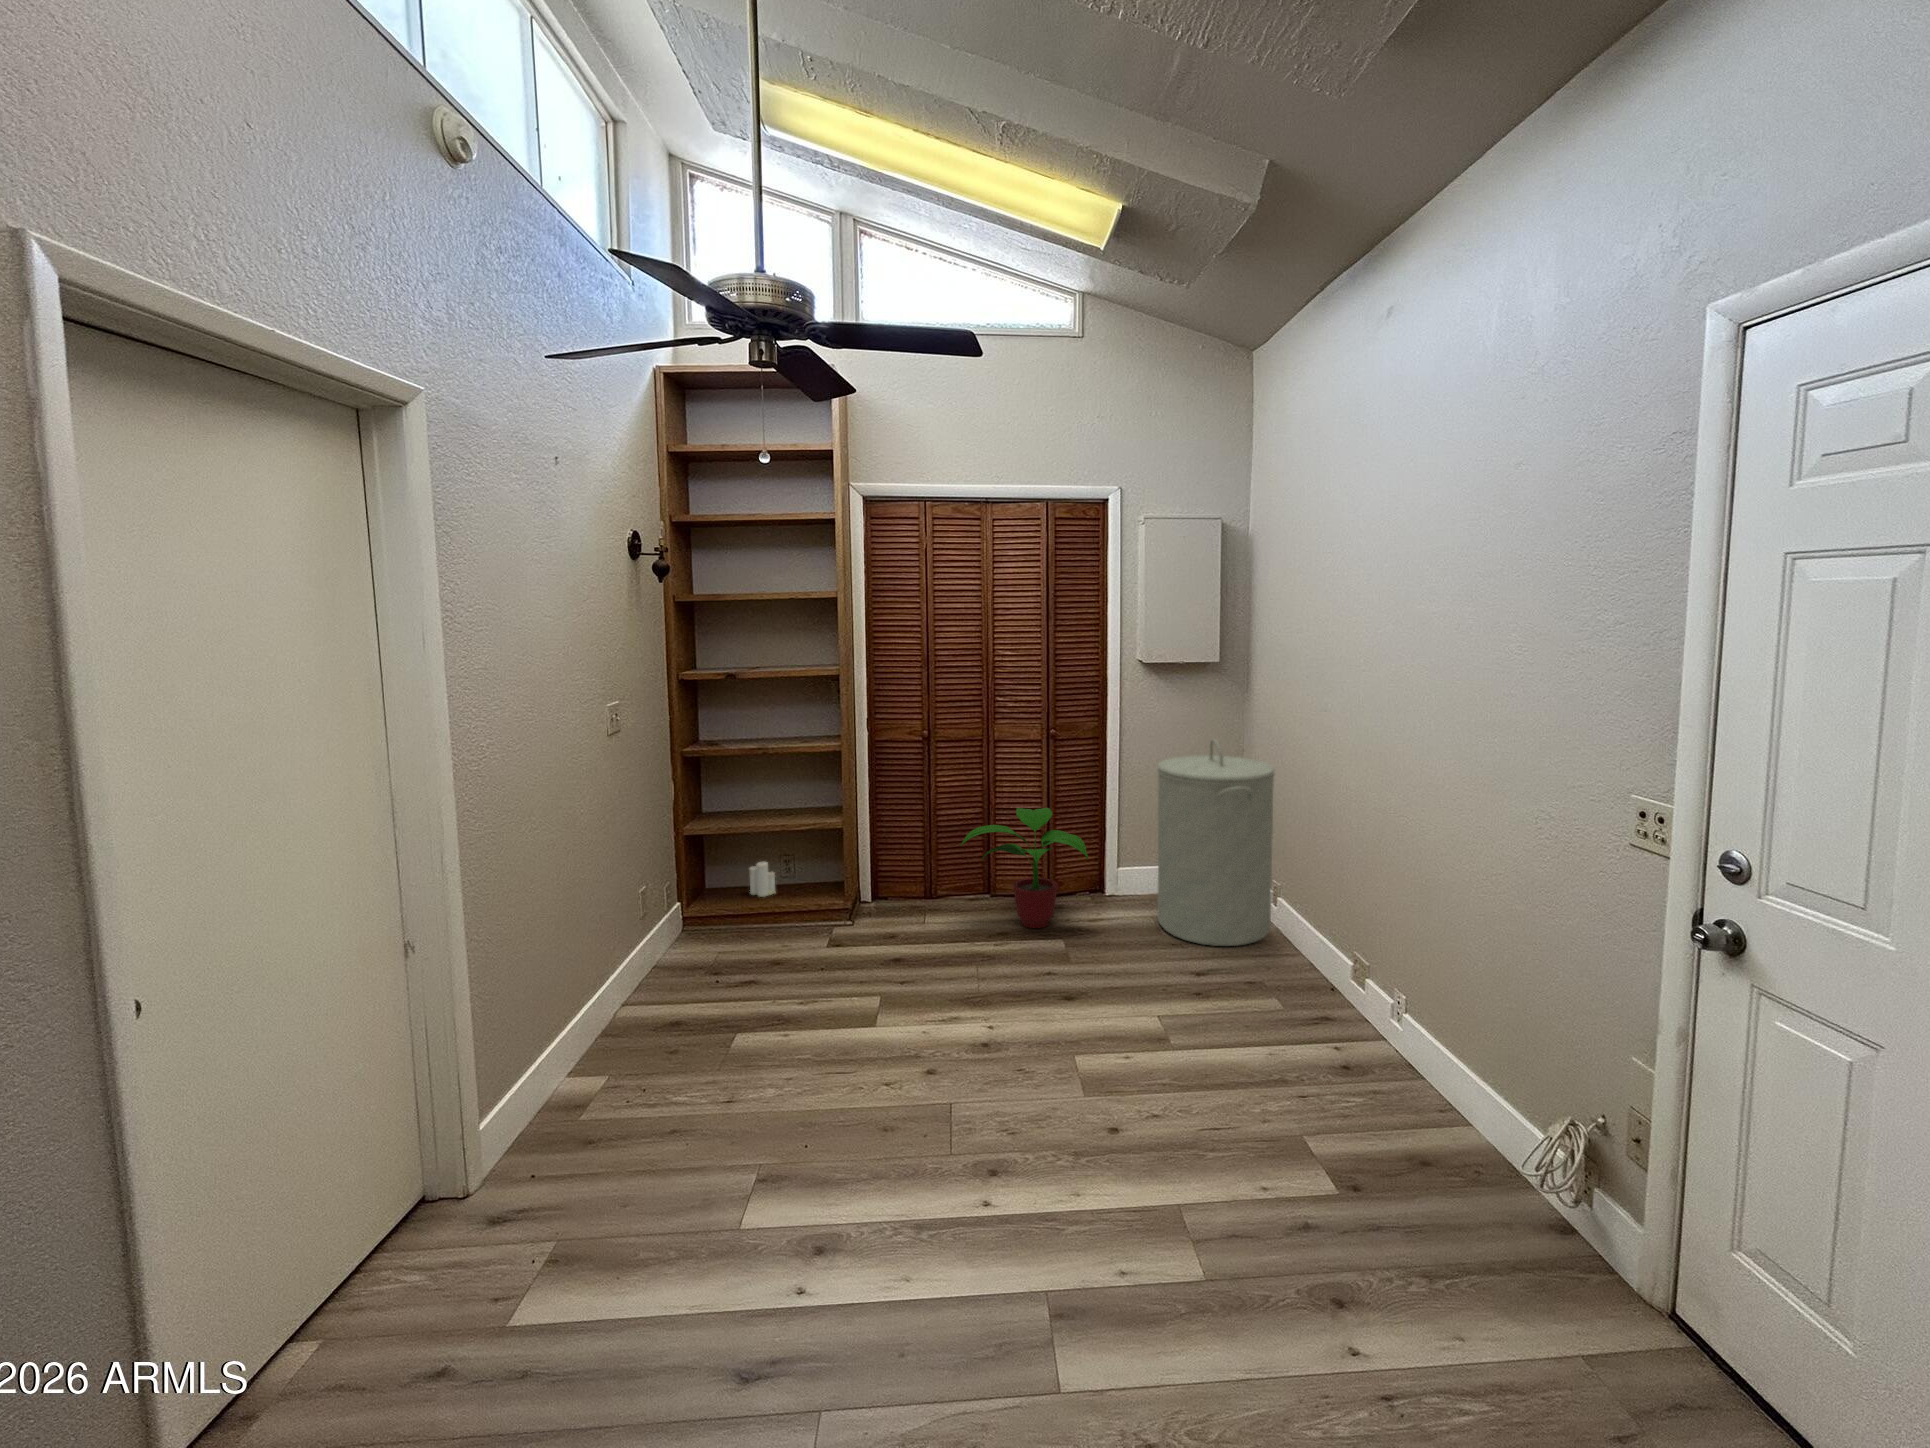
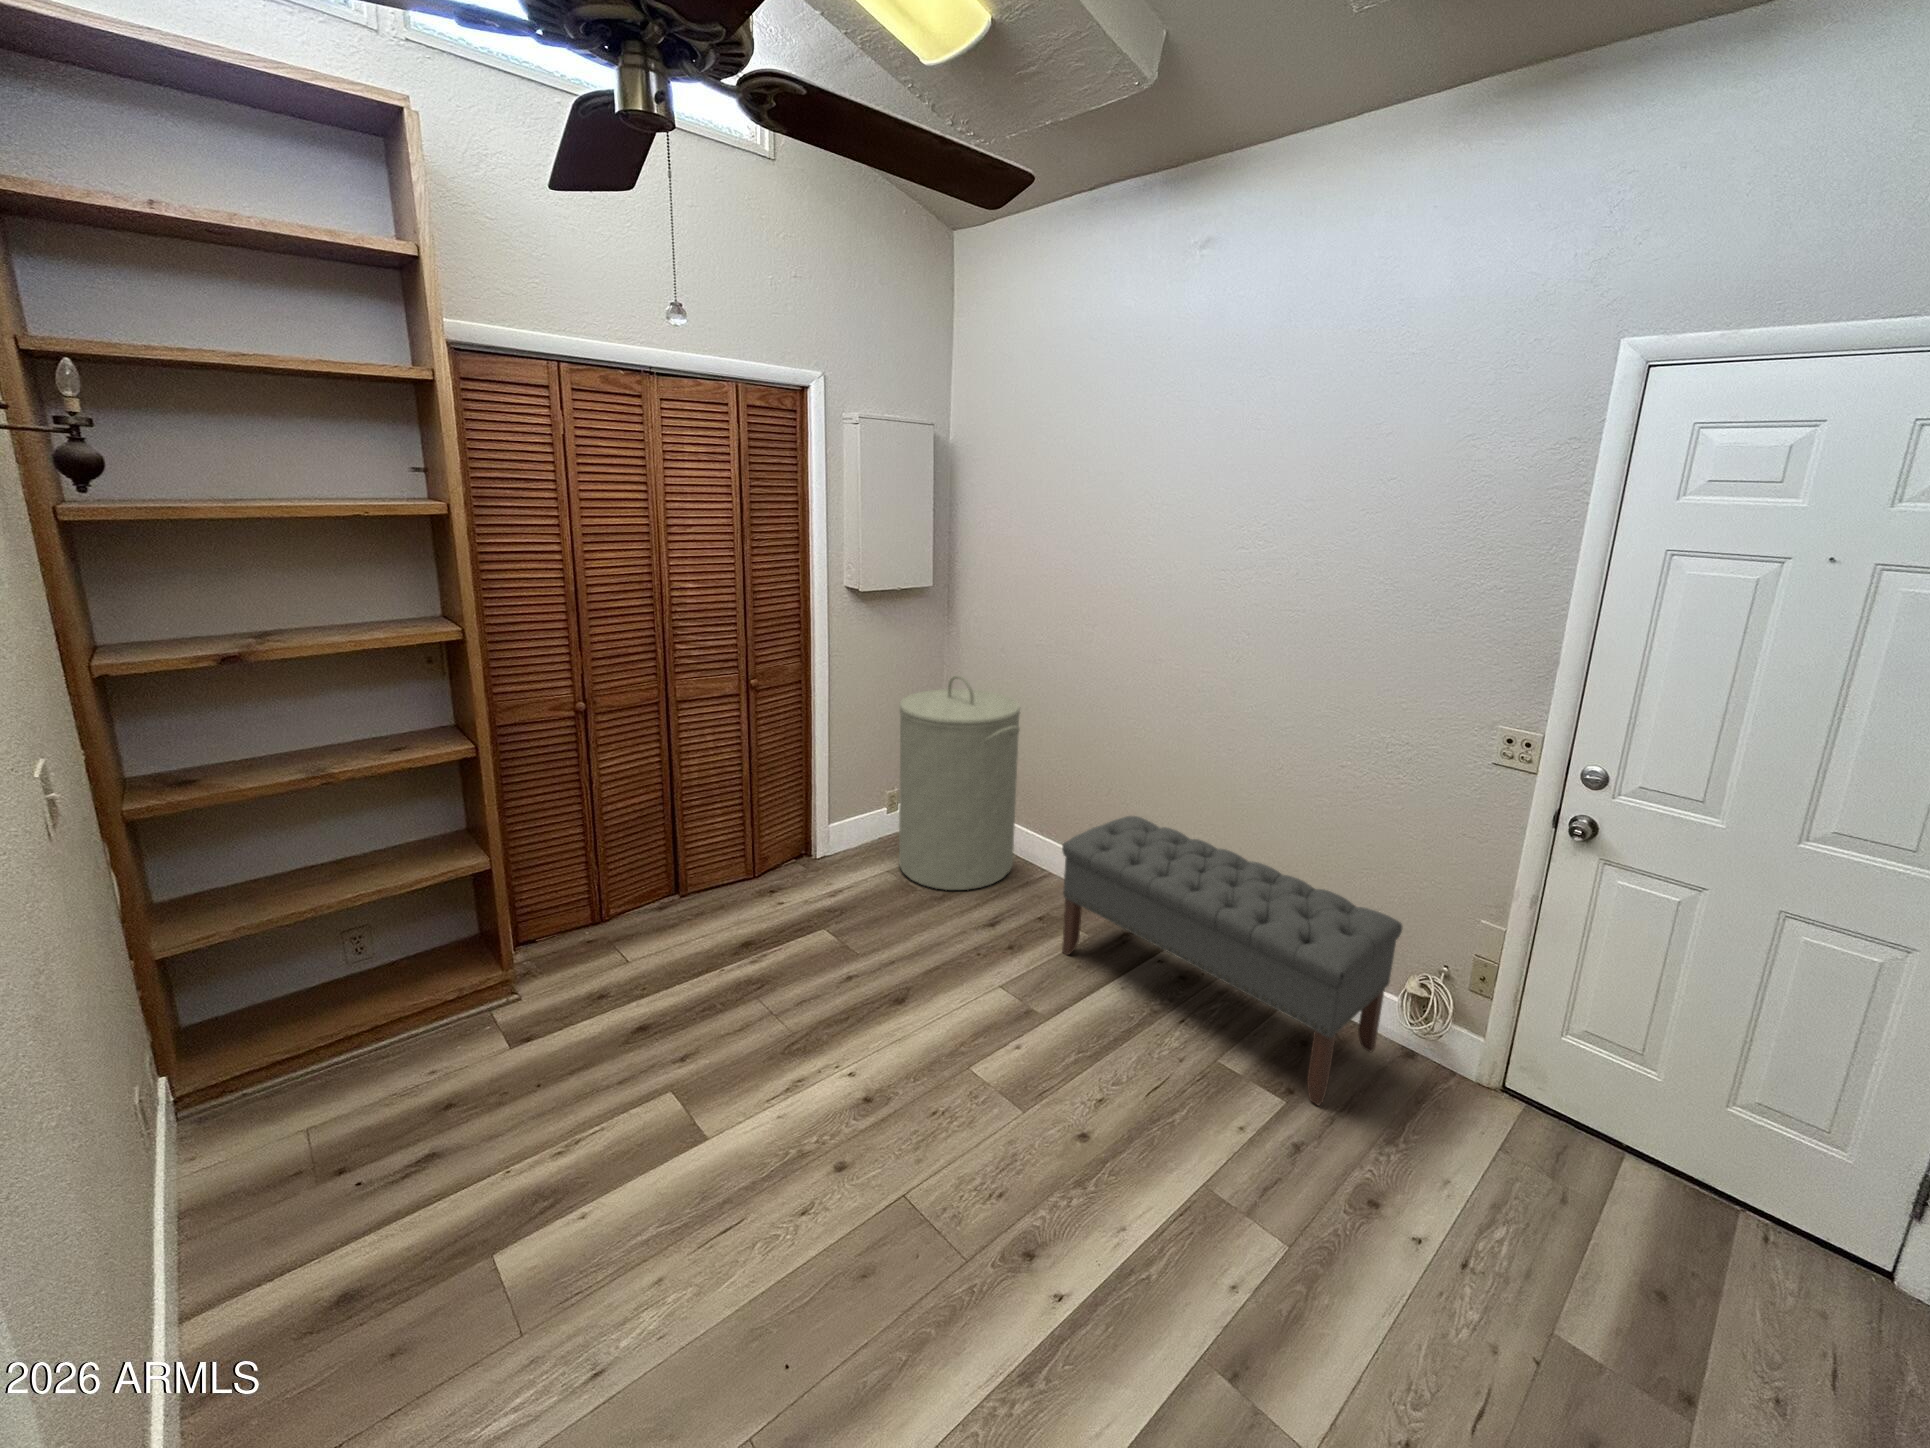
potted plant: present [961,808,1088,928] -> none [686,775,852,925]
candle: present [750,862,775,897] -> none [286,950,348,1012]
bench: none [1235,887,1537,1214] -> present [1062,816,1402,1106]

